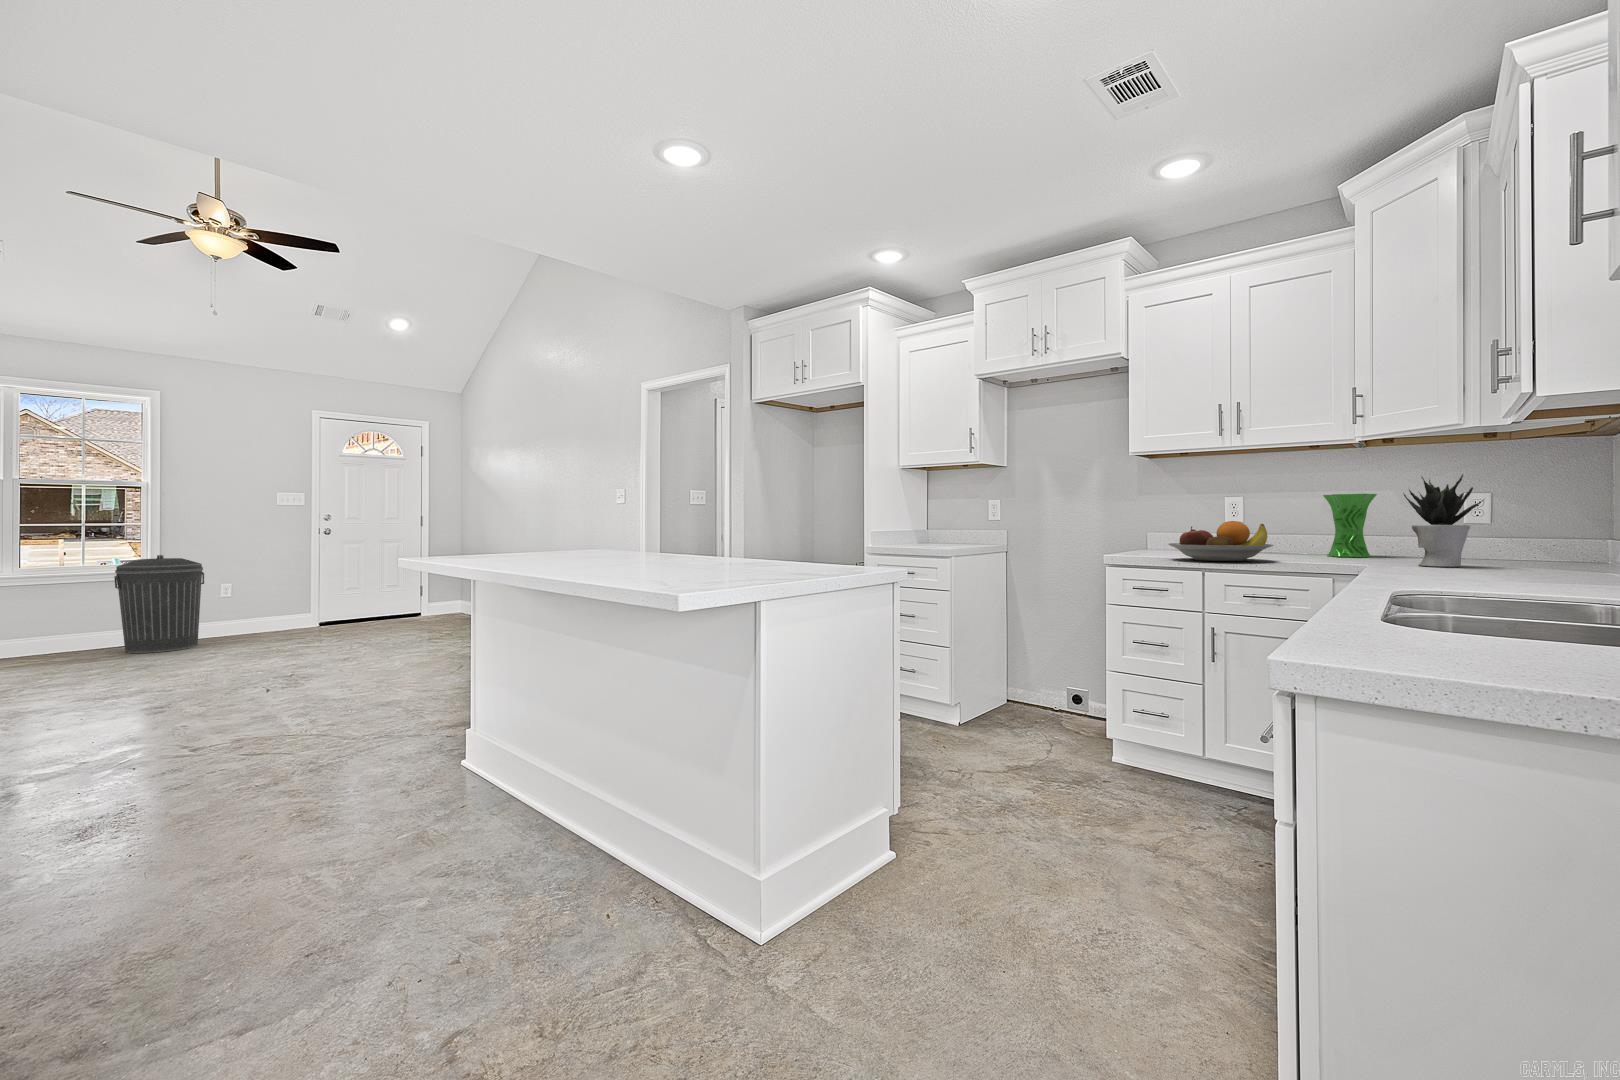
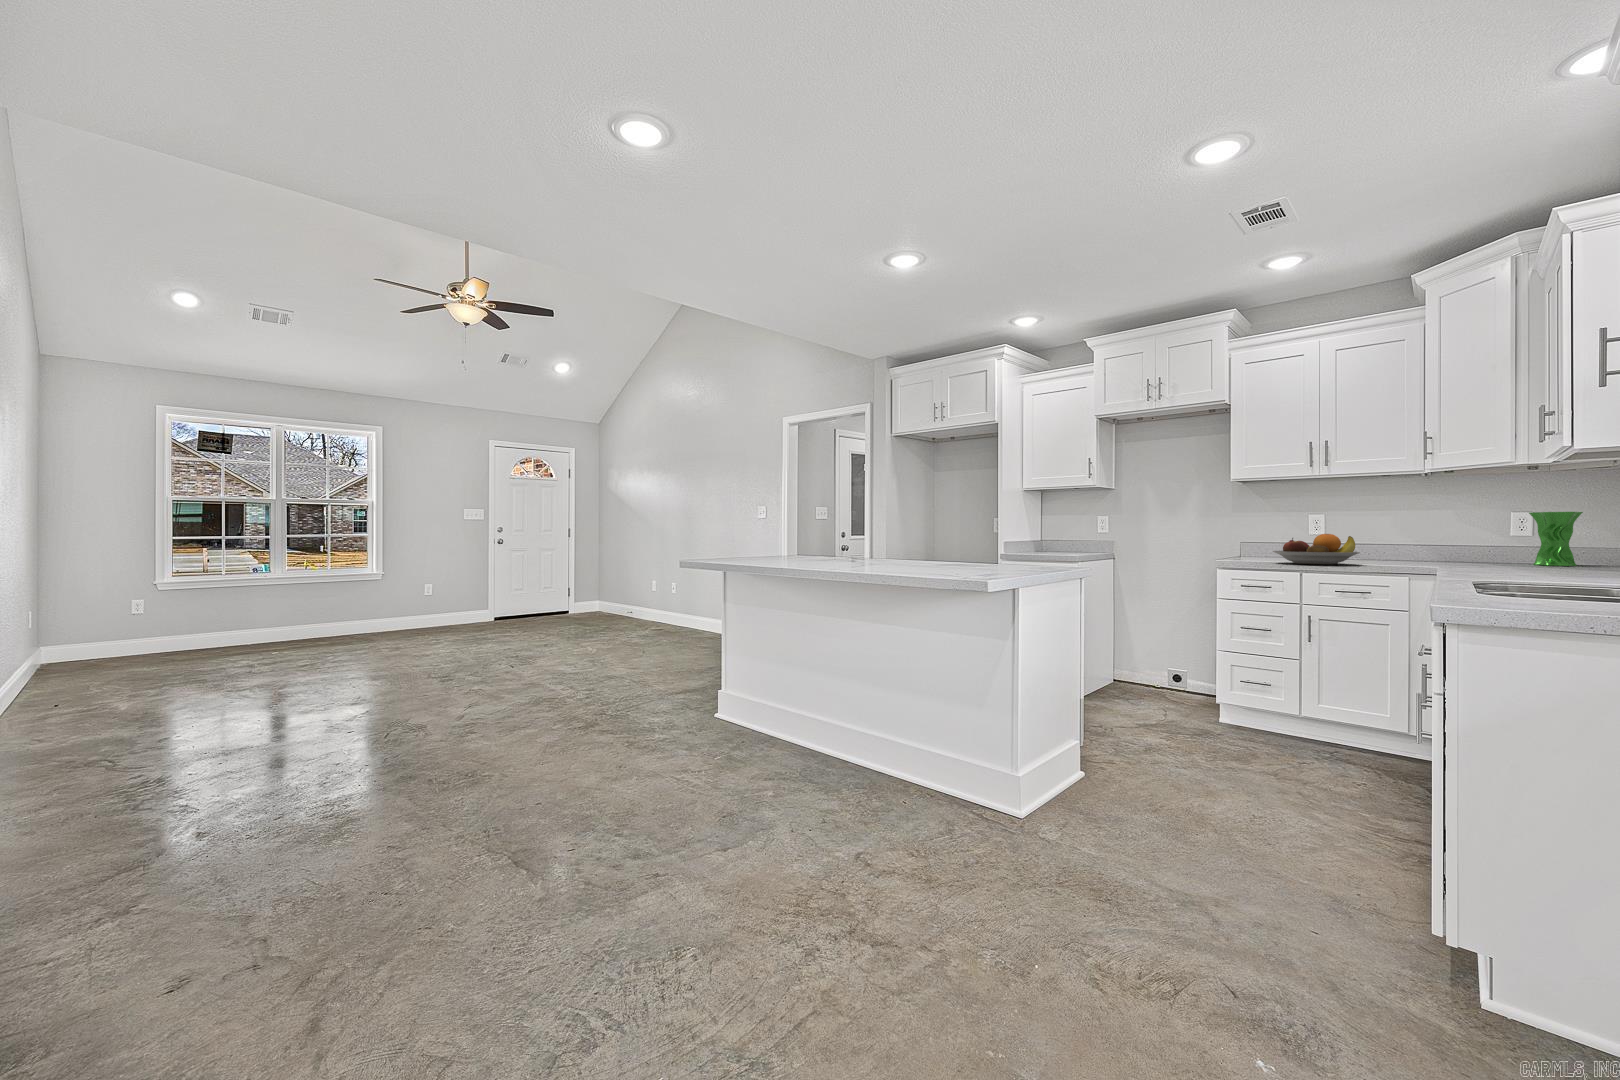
potted plant: present [1403,474,1485,567] -> none [1466,500,1532,569]
vase: present [1323,494,1377,557] -> present [1529,512,1583,566]
trash can: present [114,555,204,653] -> none [351,556,414,636]

